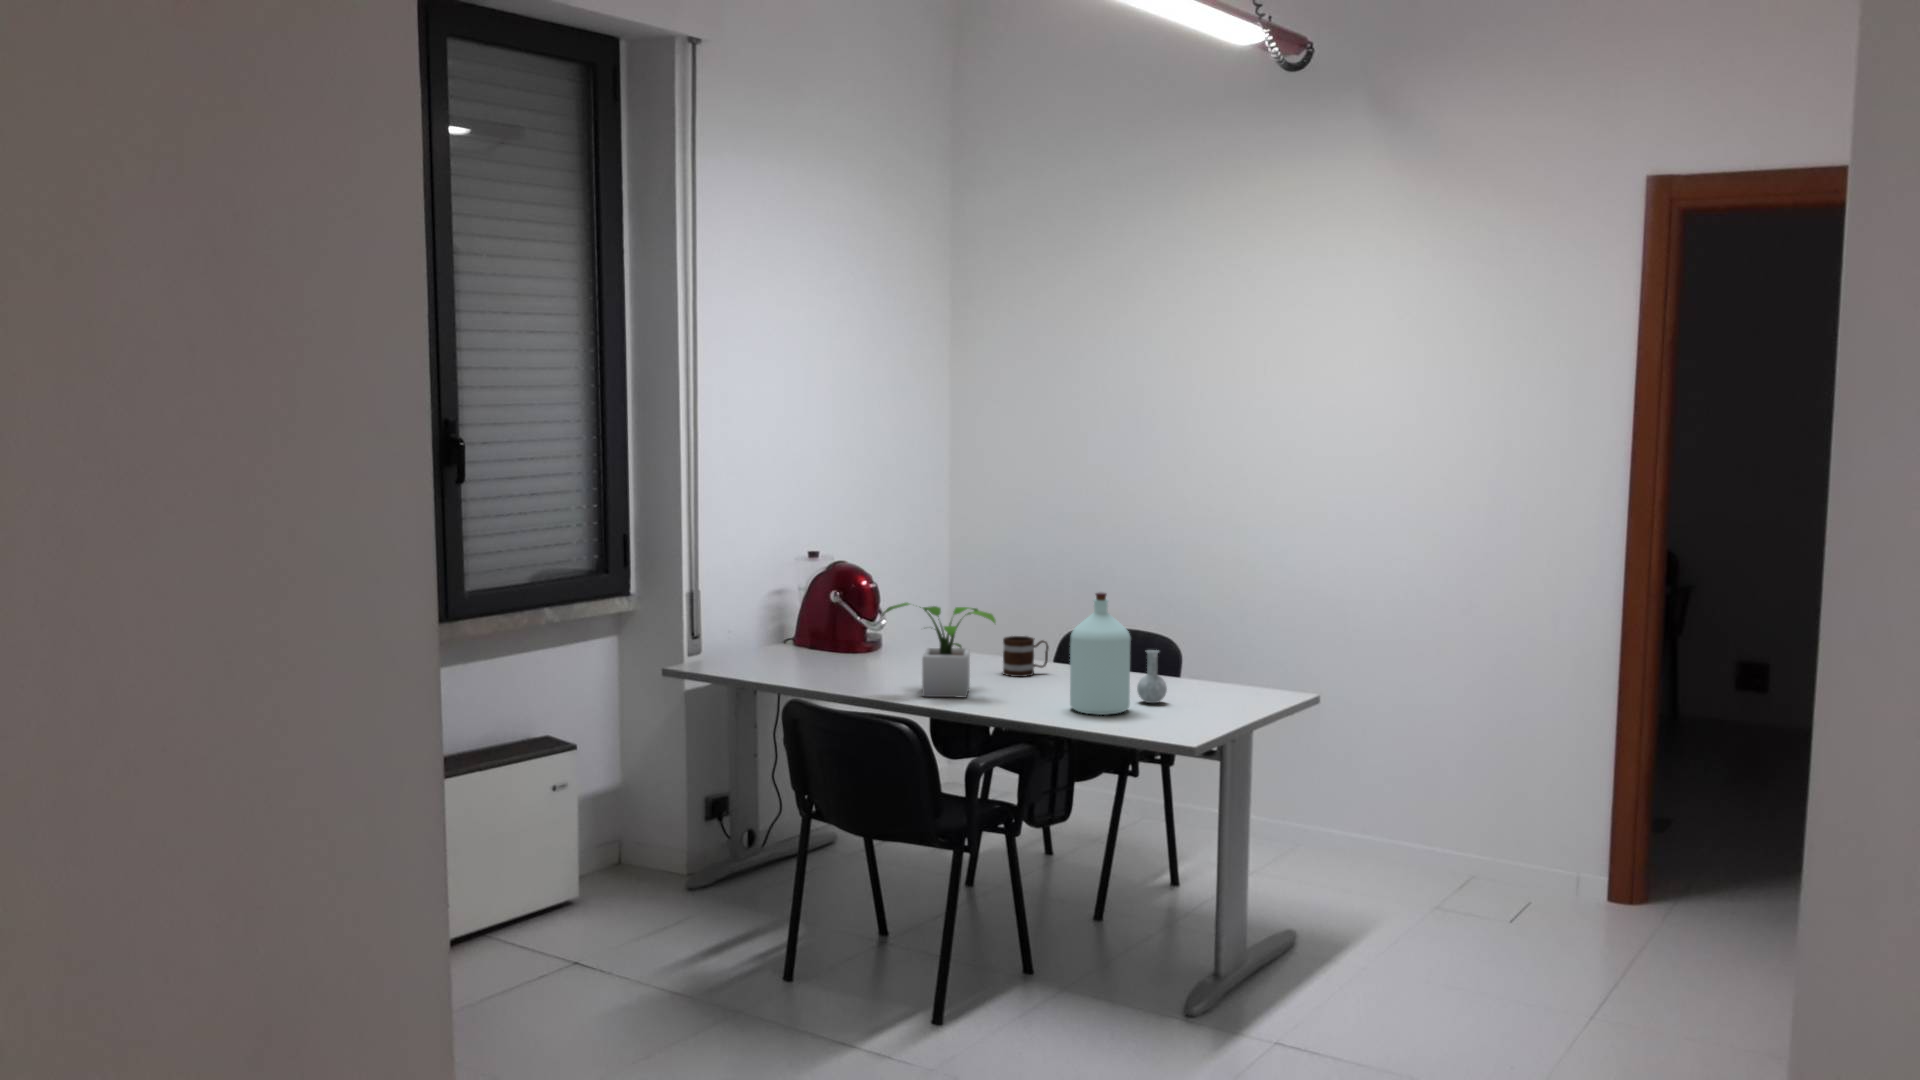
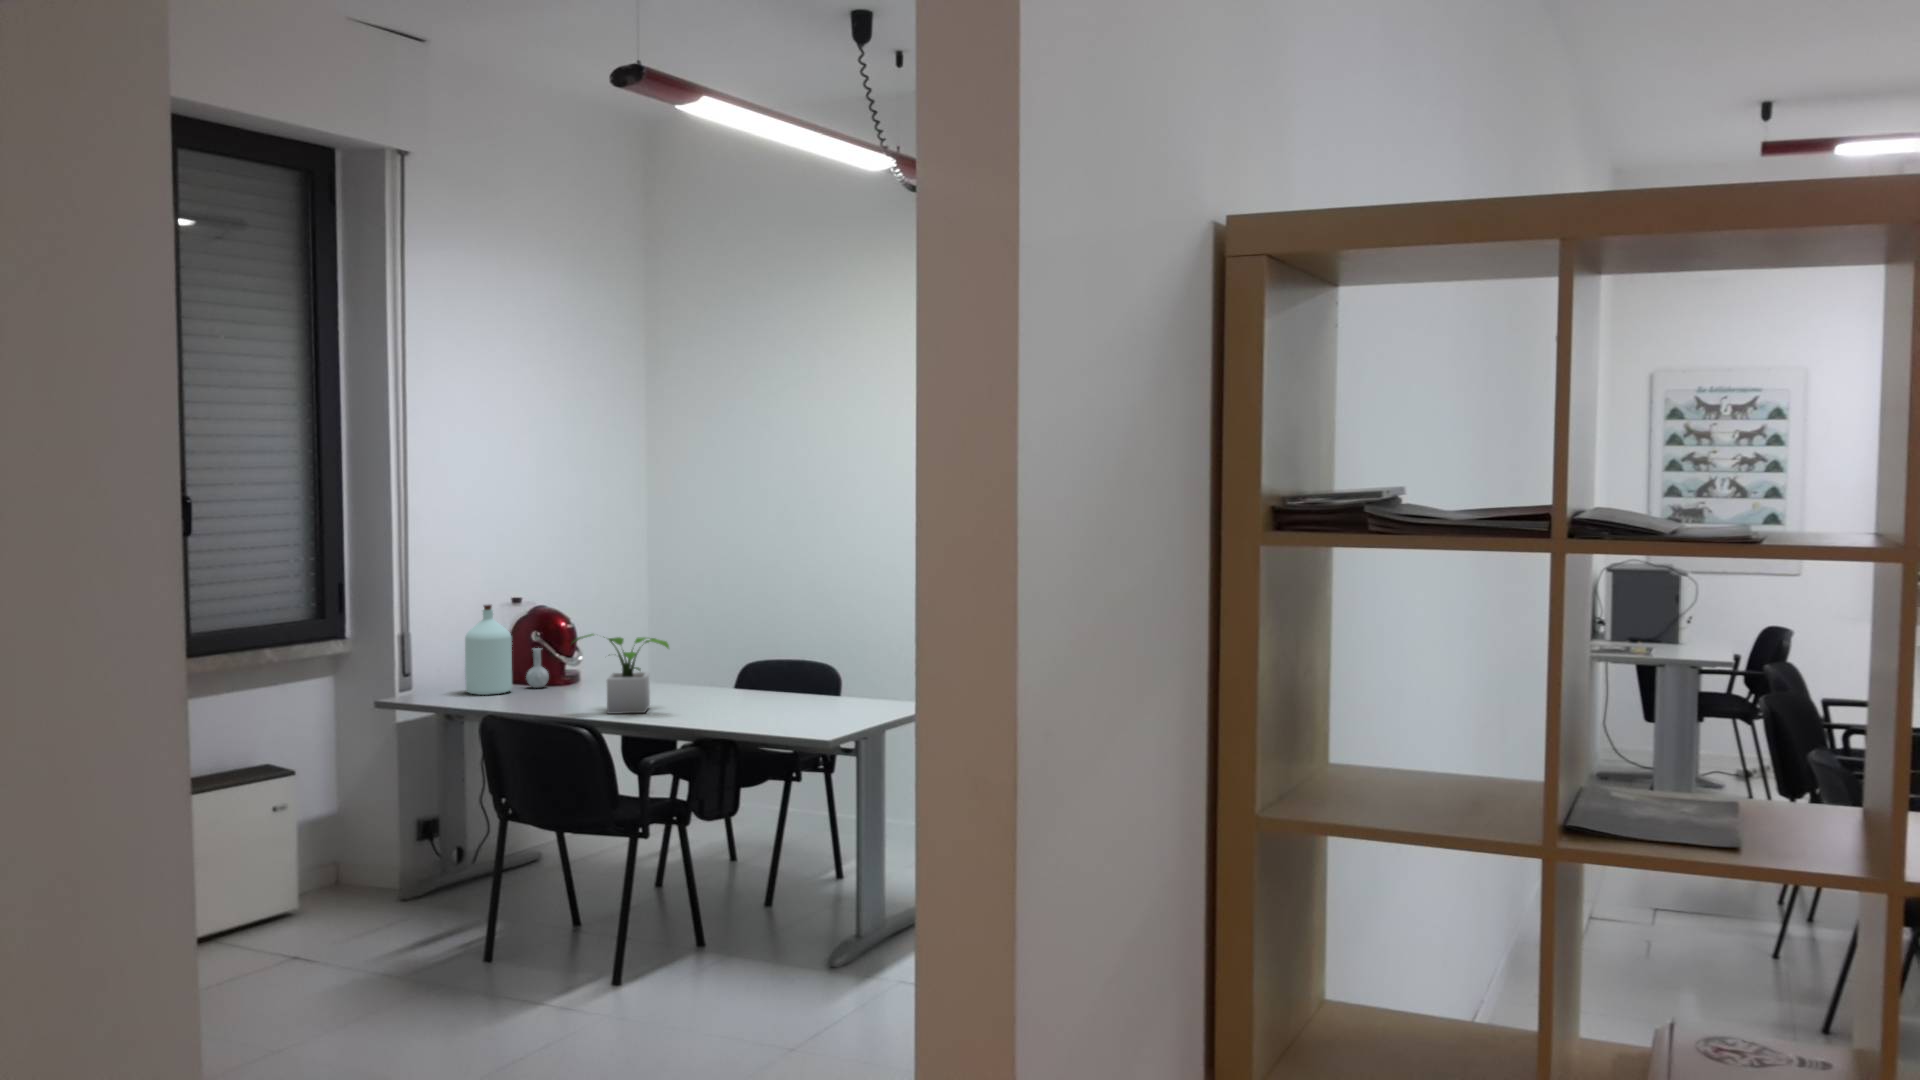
bottle: present [1070,592,1167,715] -> present [465,605,549,695]
mug: present [1003,636,1049,677] -> none [682,664,722,698]

